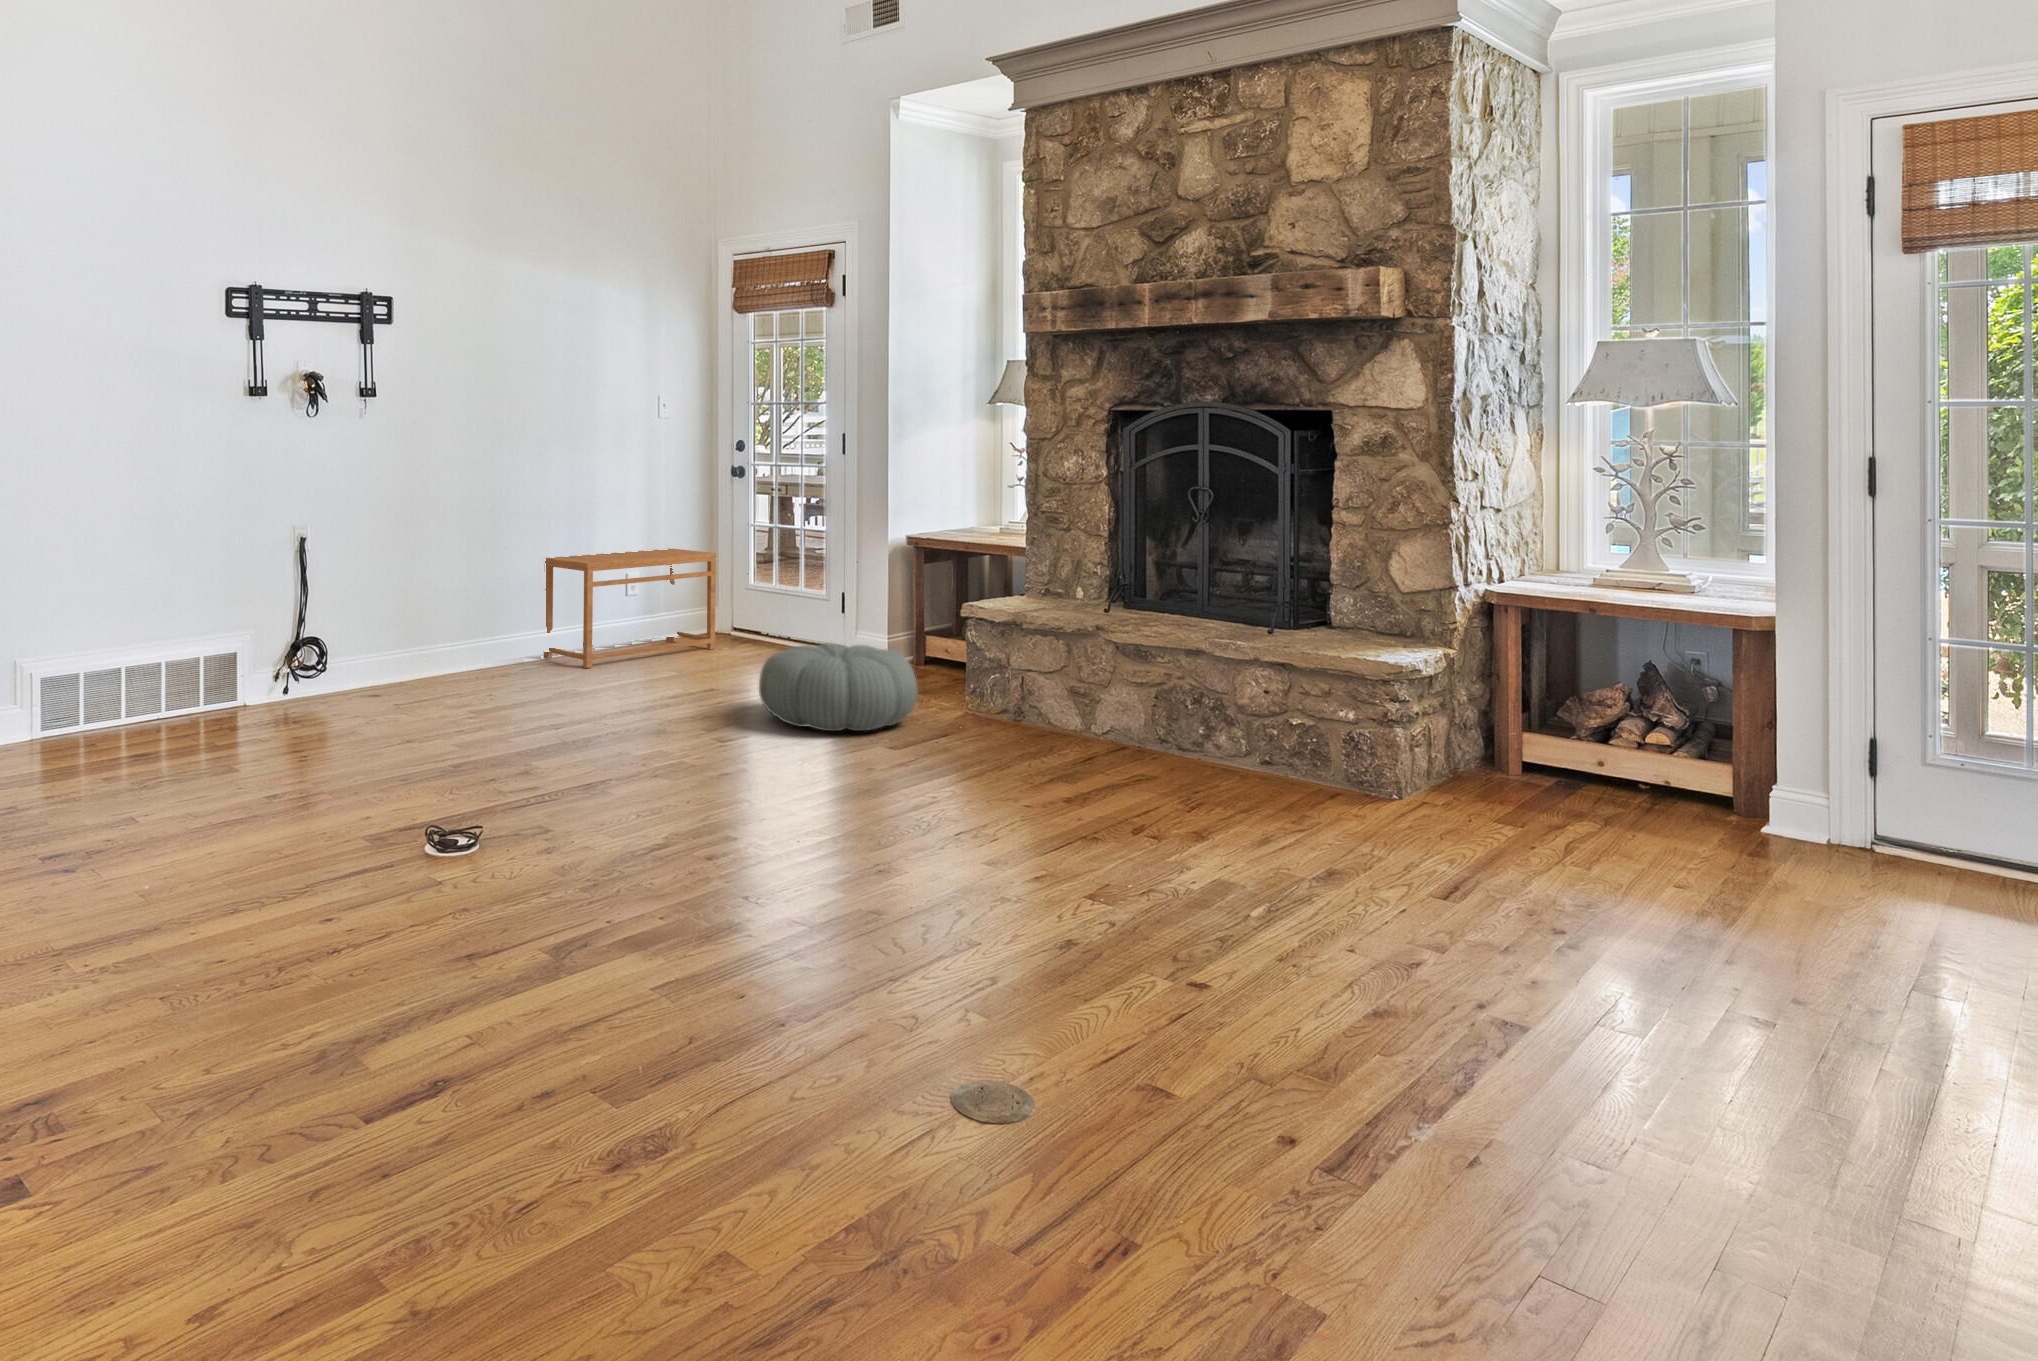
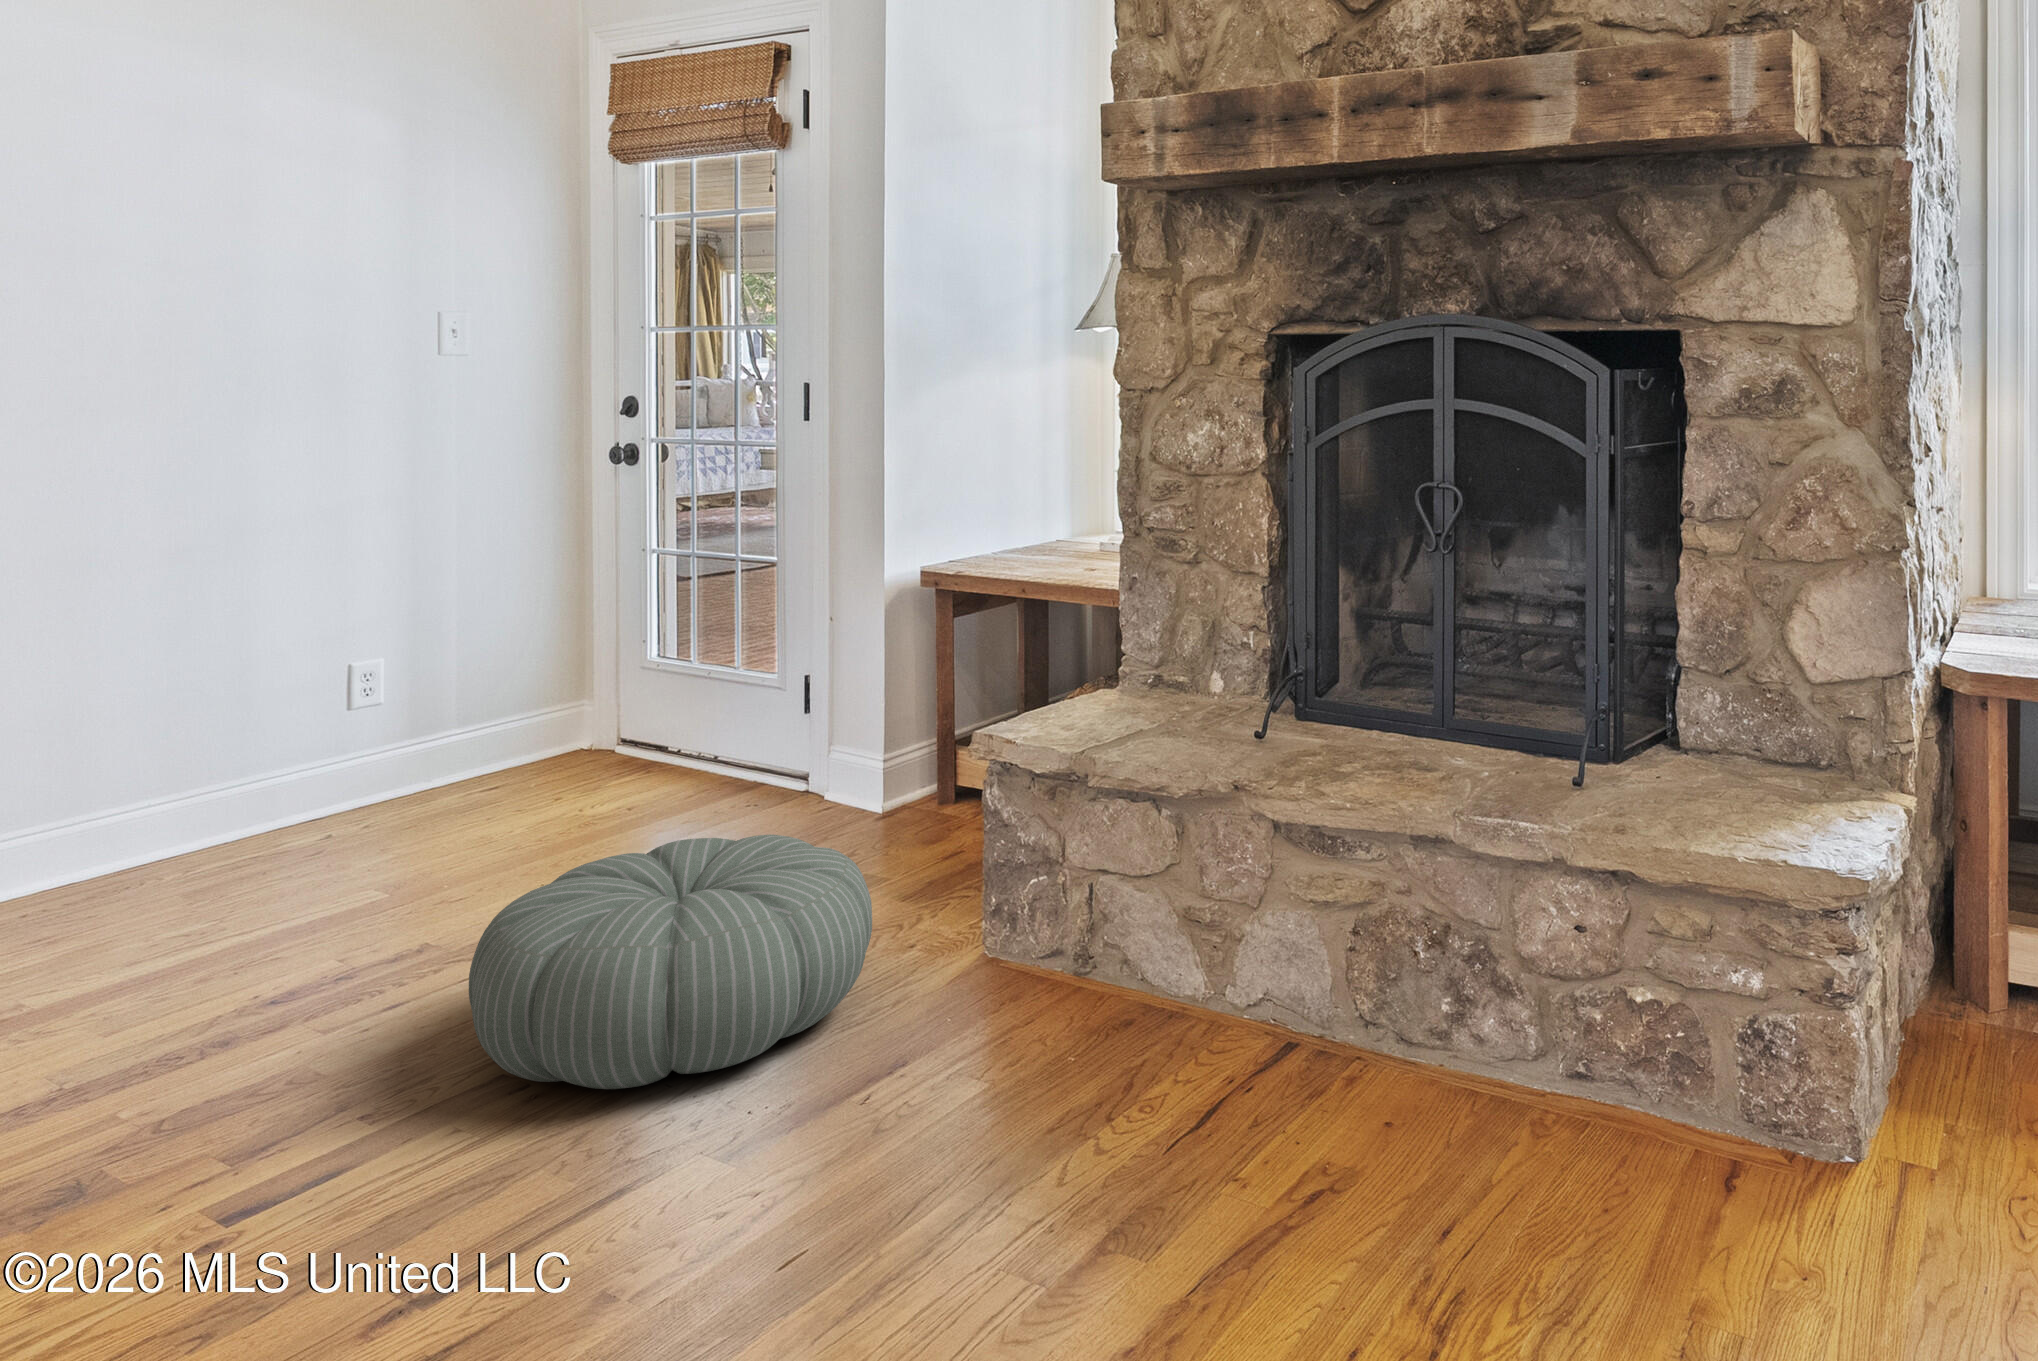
side table: present [544,549,716,668] -> none [89,607,558,903]

